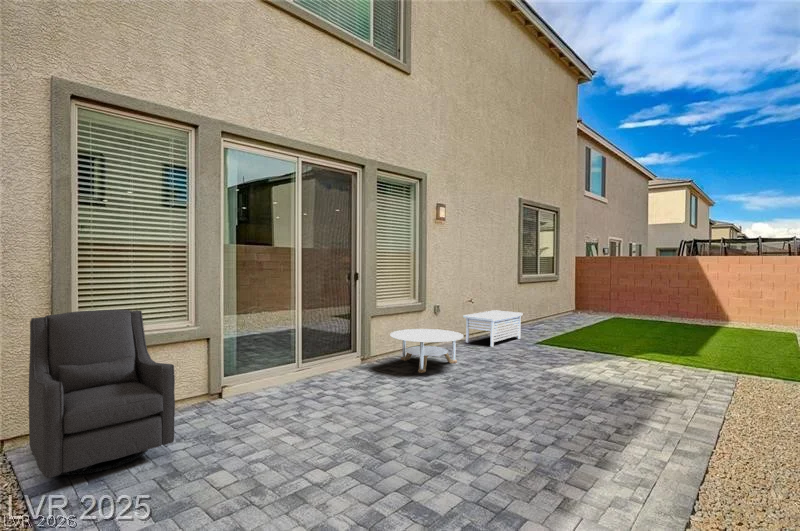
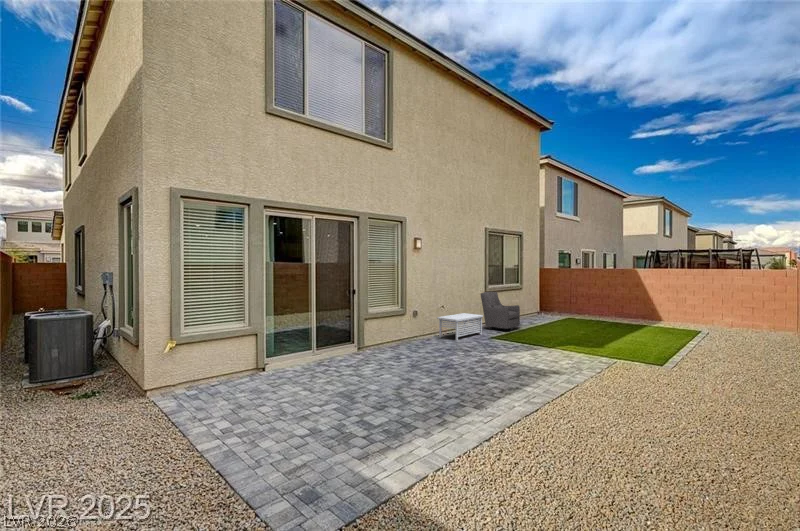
chair: present [29,310,175,478] -> present [481,292,520,331]
round table: present [390,329,464,373] -> none [378,327,428,357]

